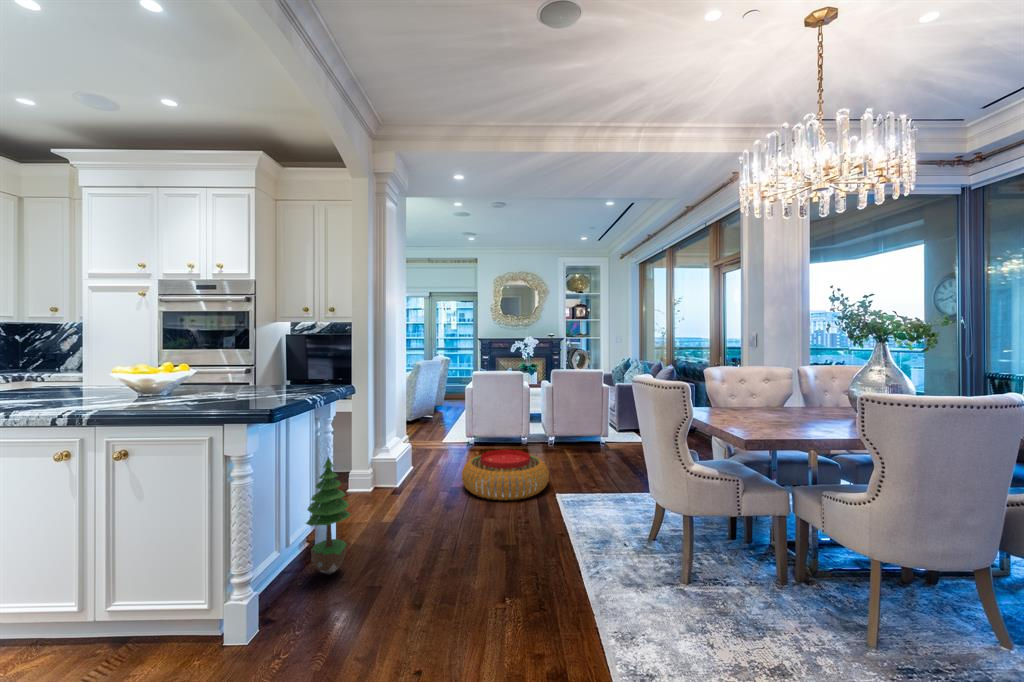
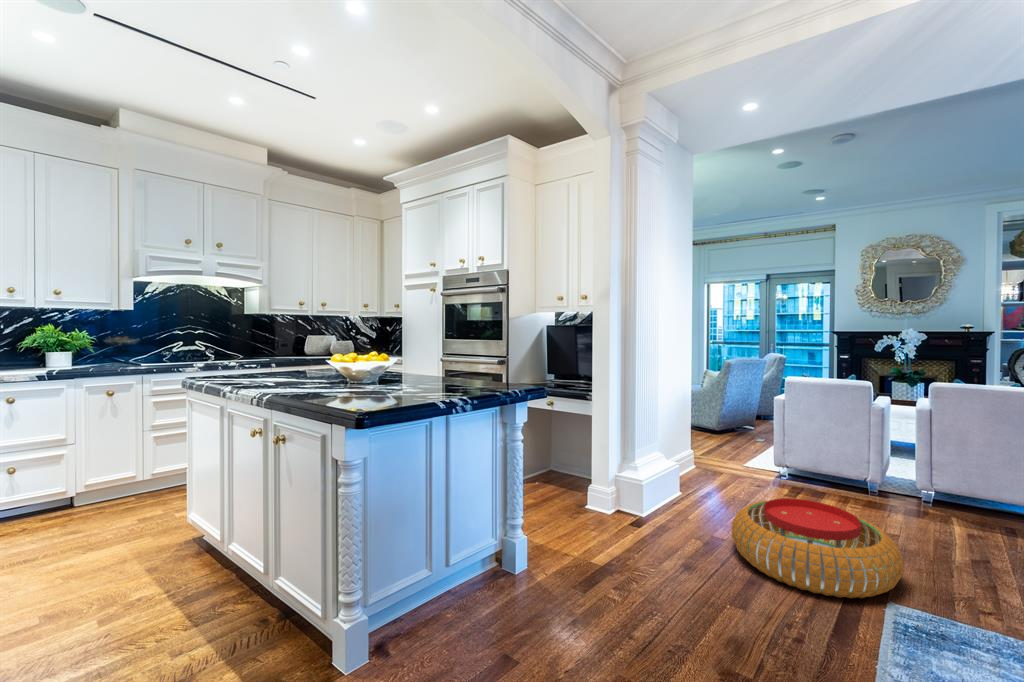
potted tree: present [306,457,351,574] -> none [469,468,522,617]

